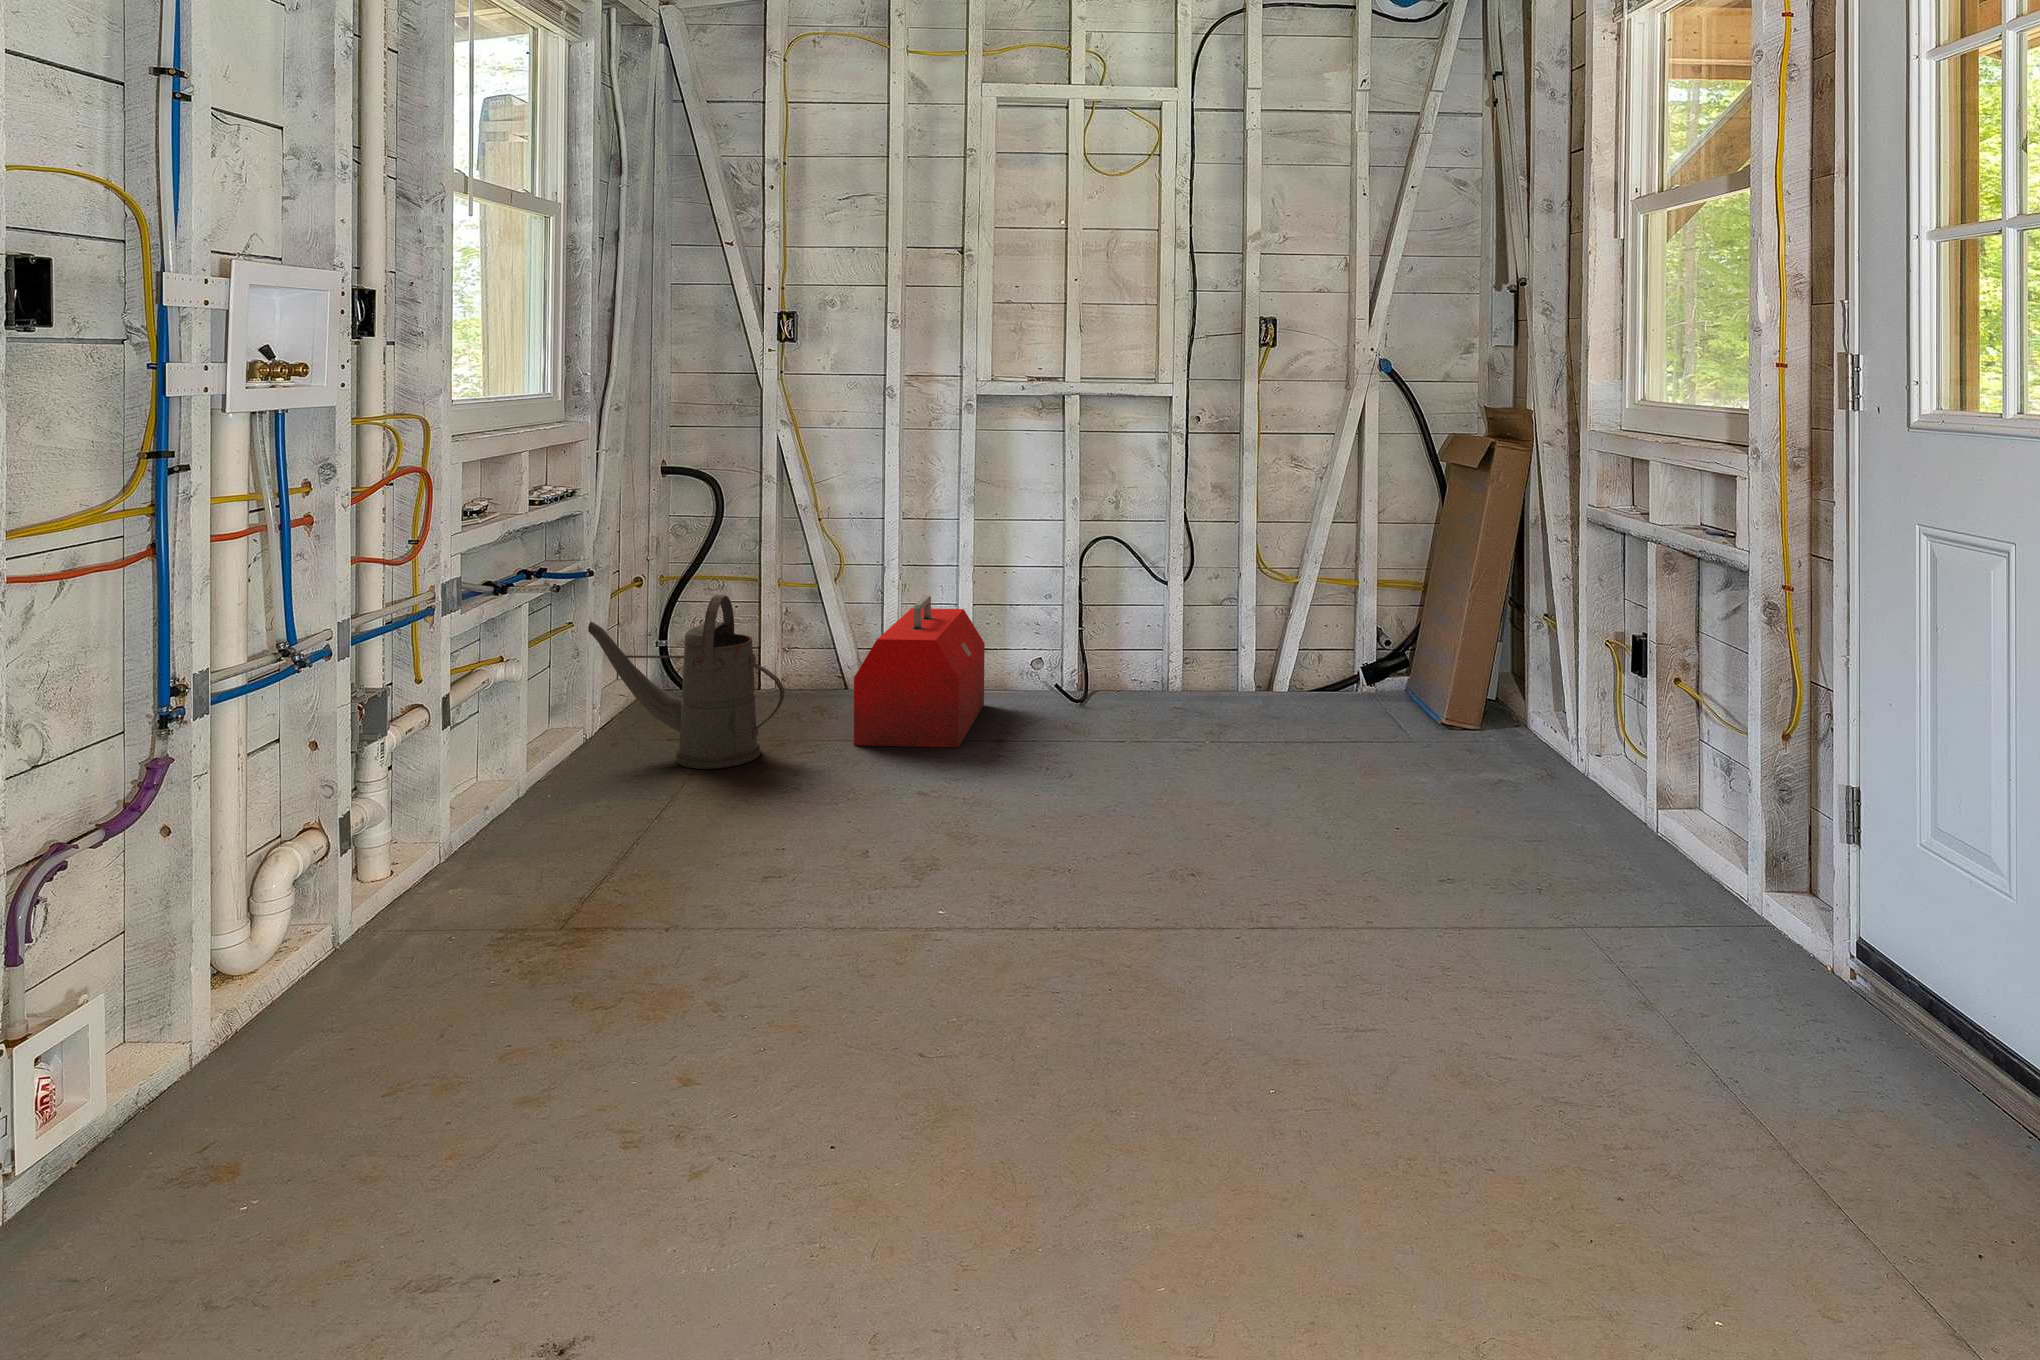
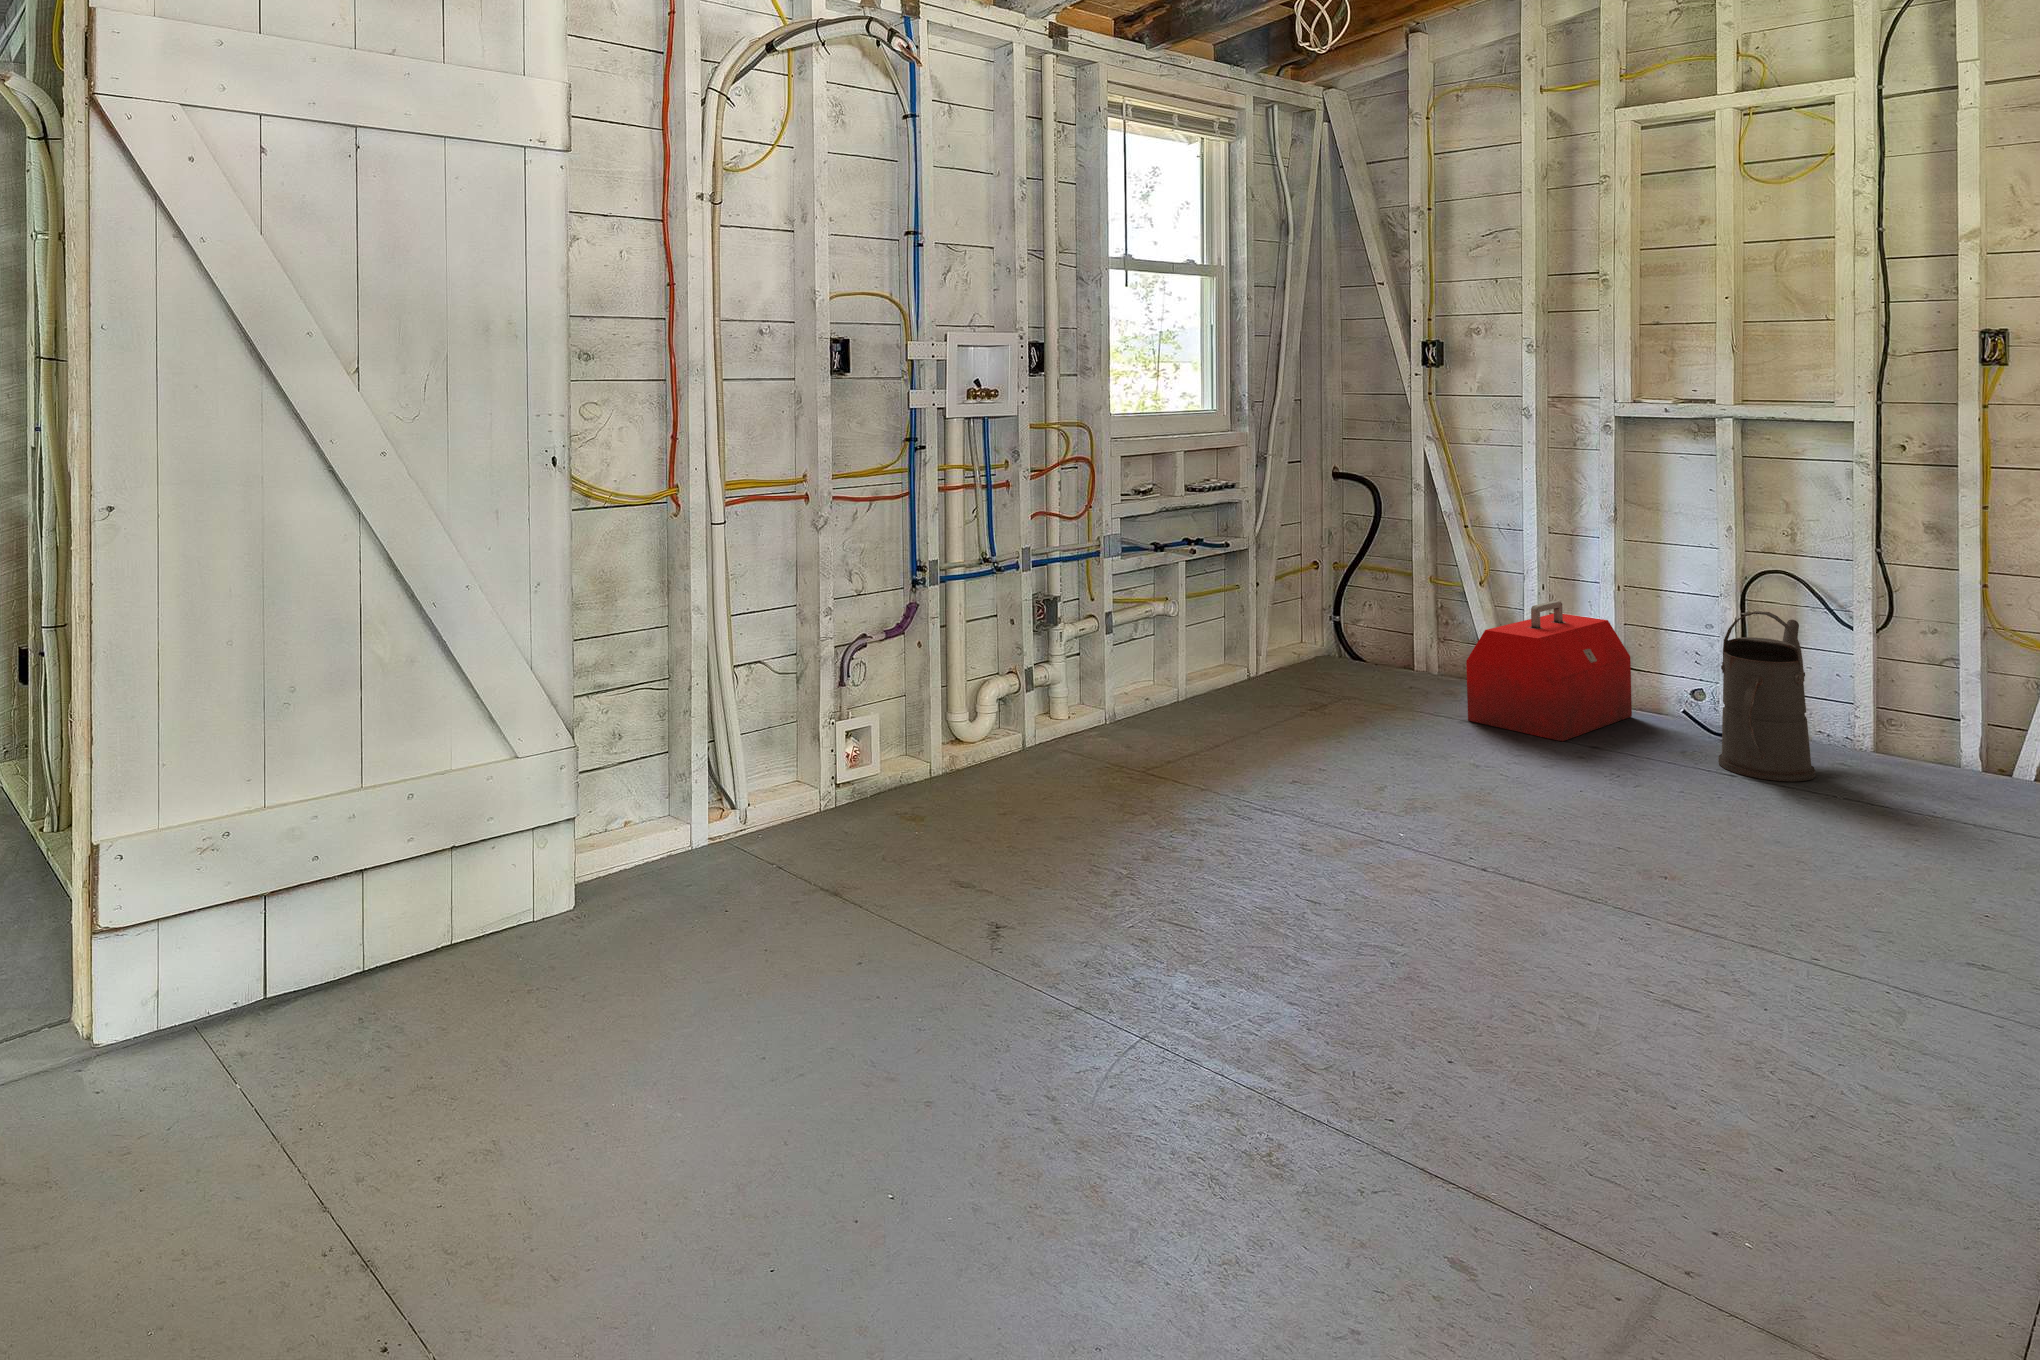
watering can: present [588,595,785,769] -> present [1718,611,1816,782]

